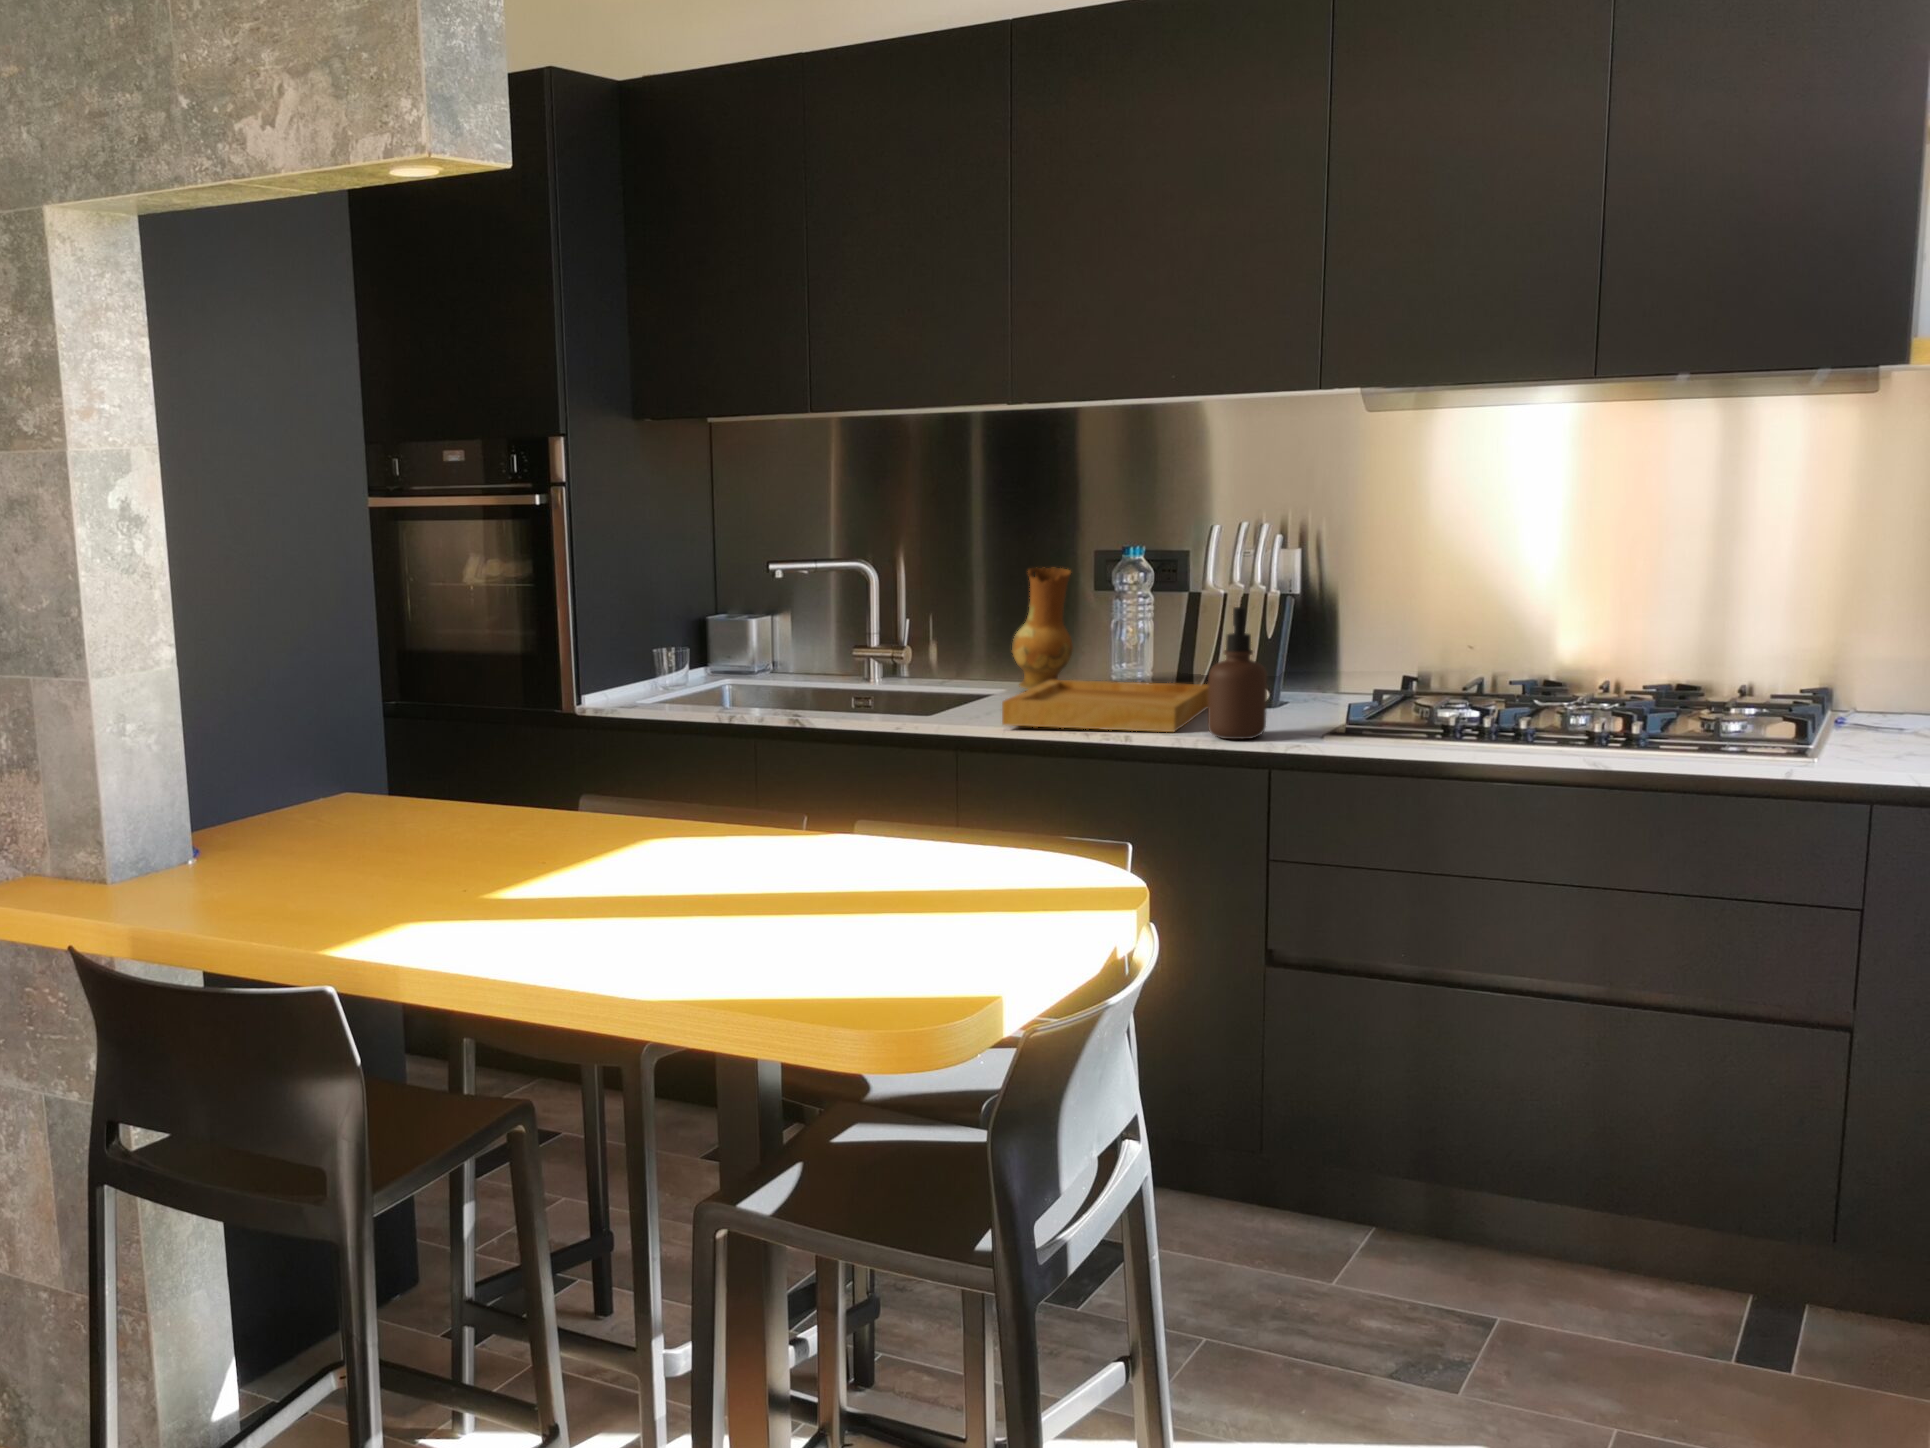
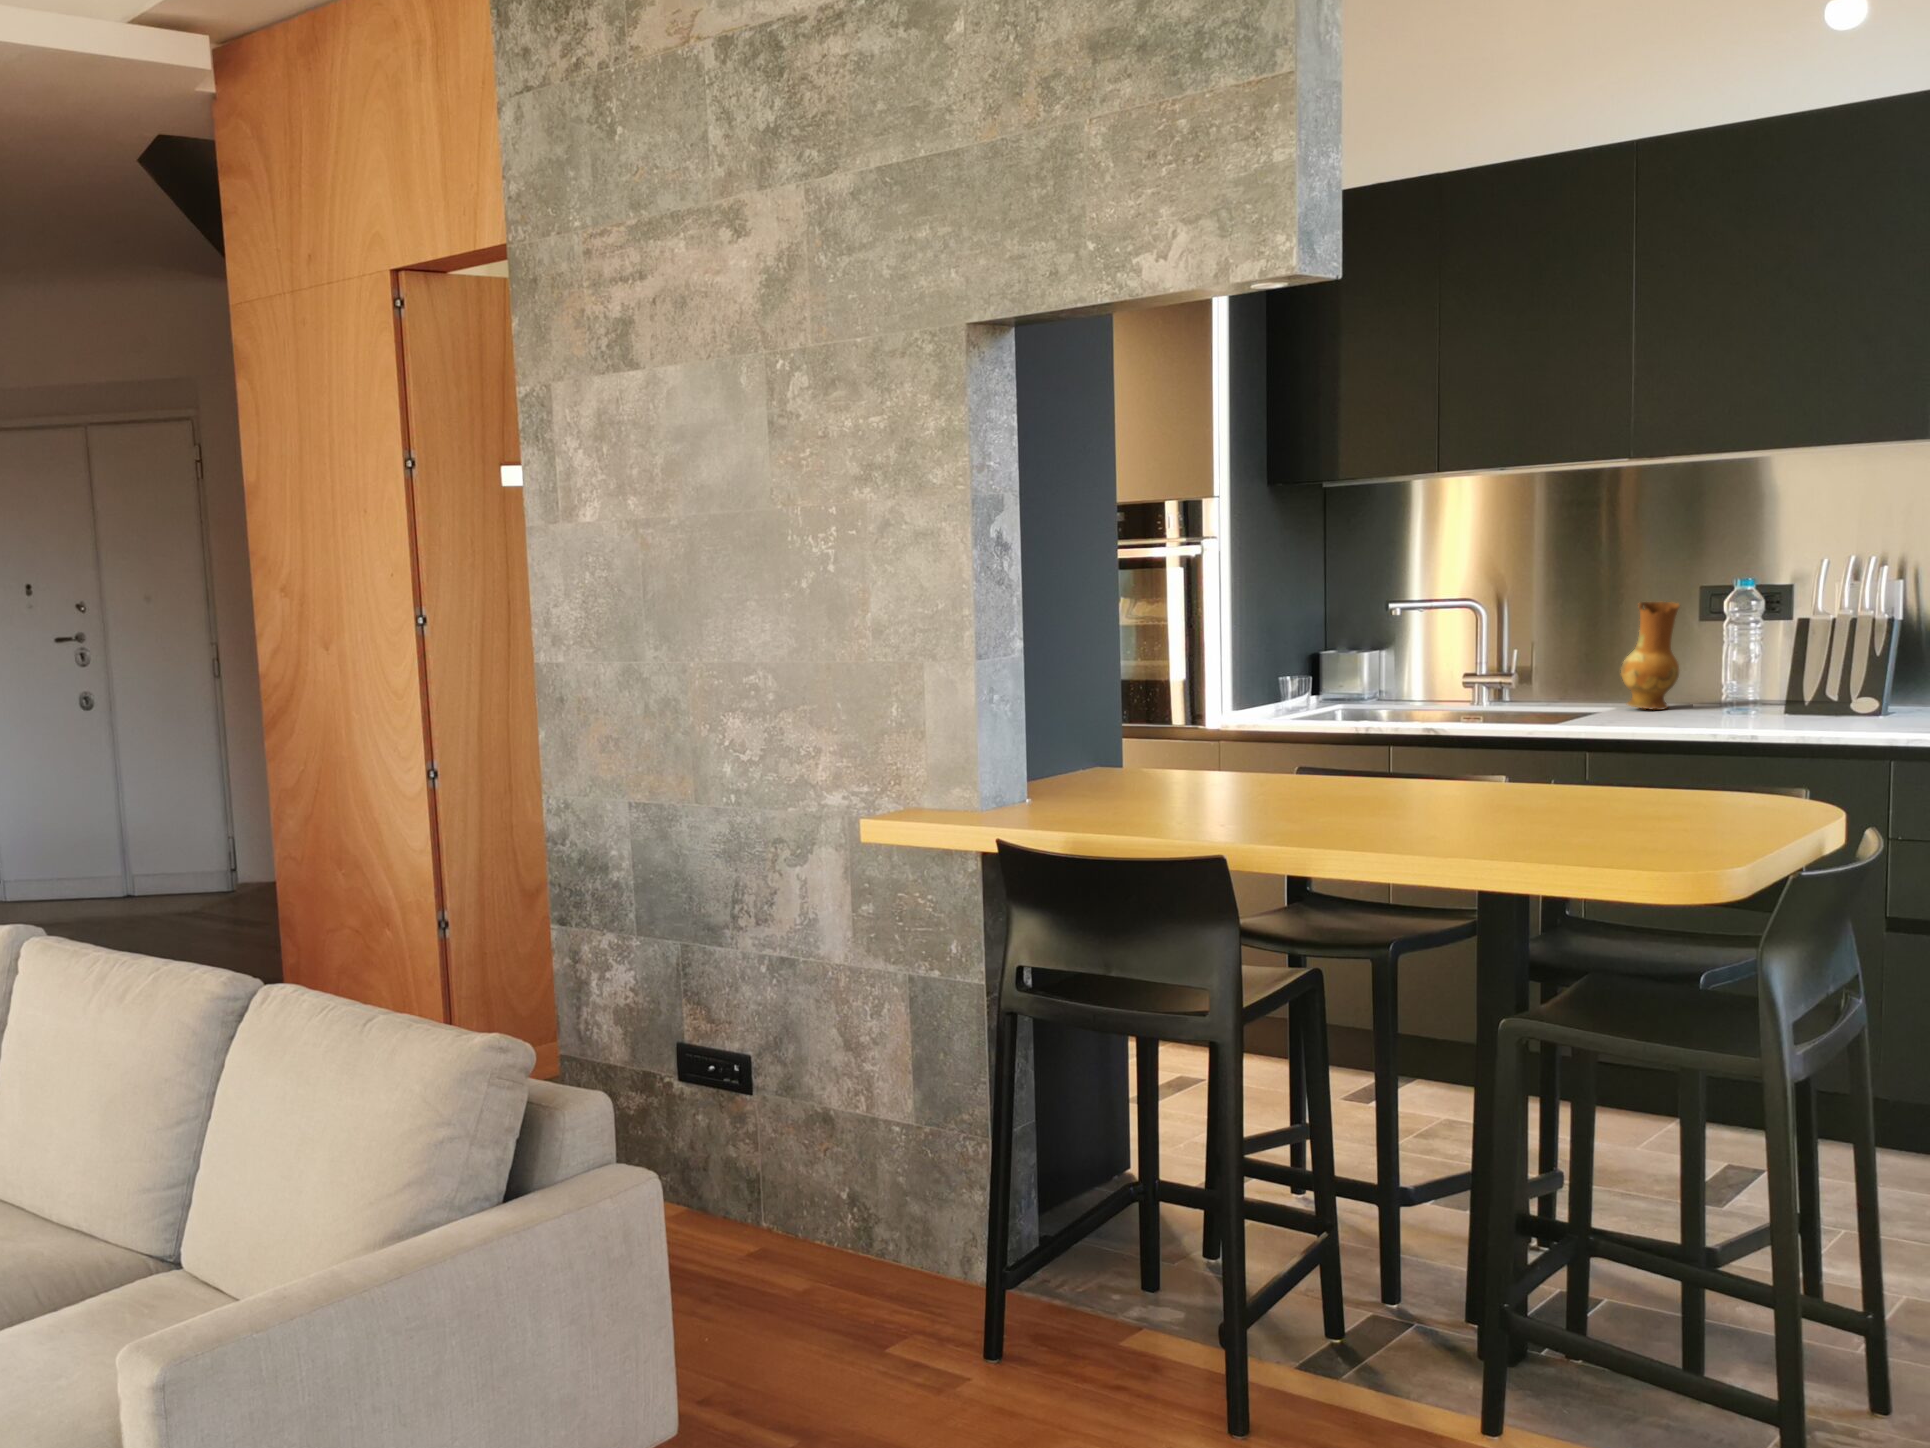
soap dispenser: present [1208,607,1267,739] -> none [1830,627,1889,741]
tray: present [1002,680,1208,732] -> none [1628,697,1822,736]

